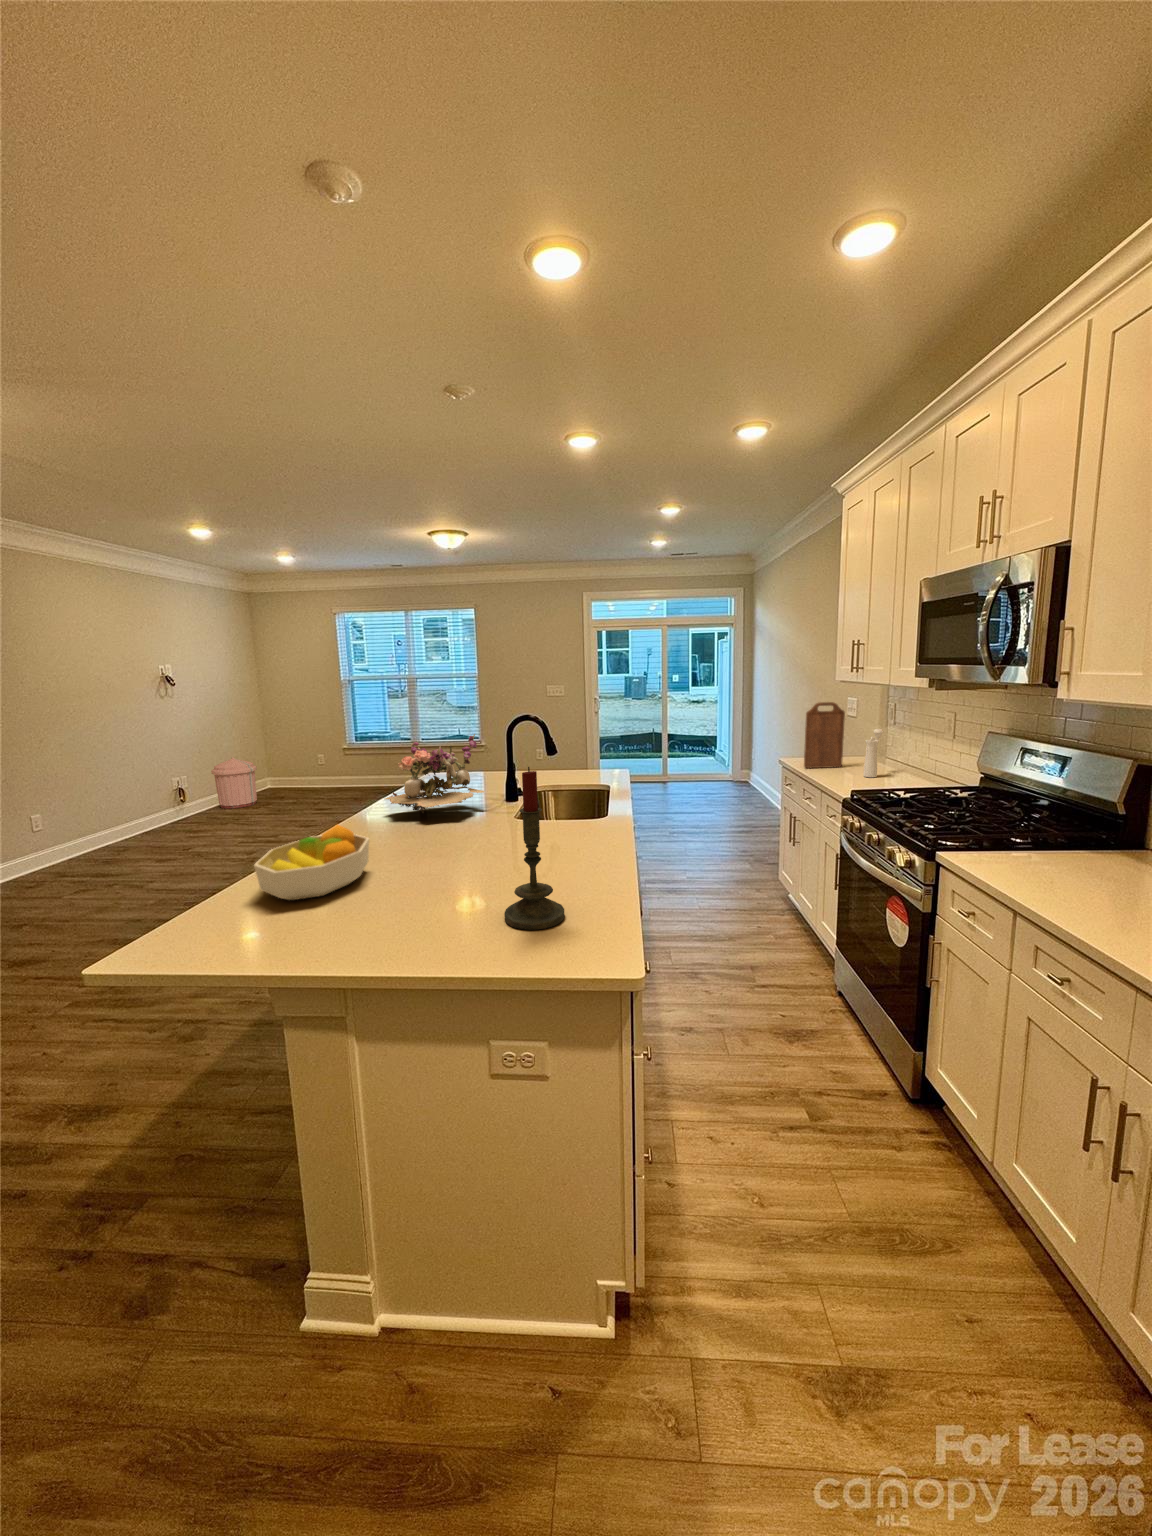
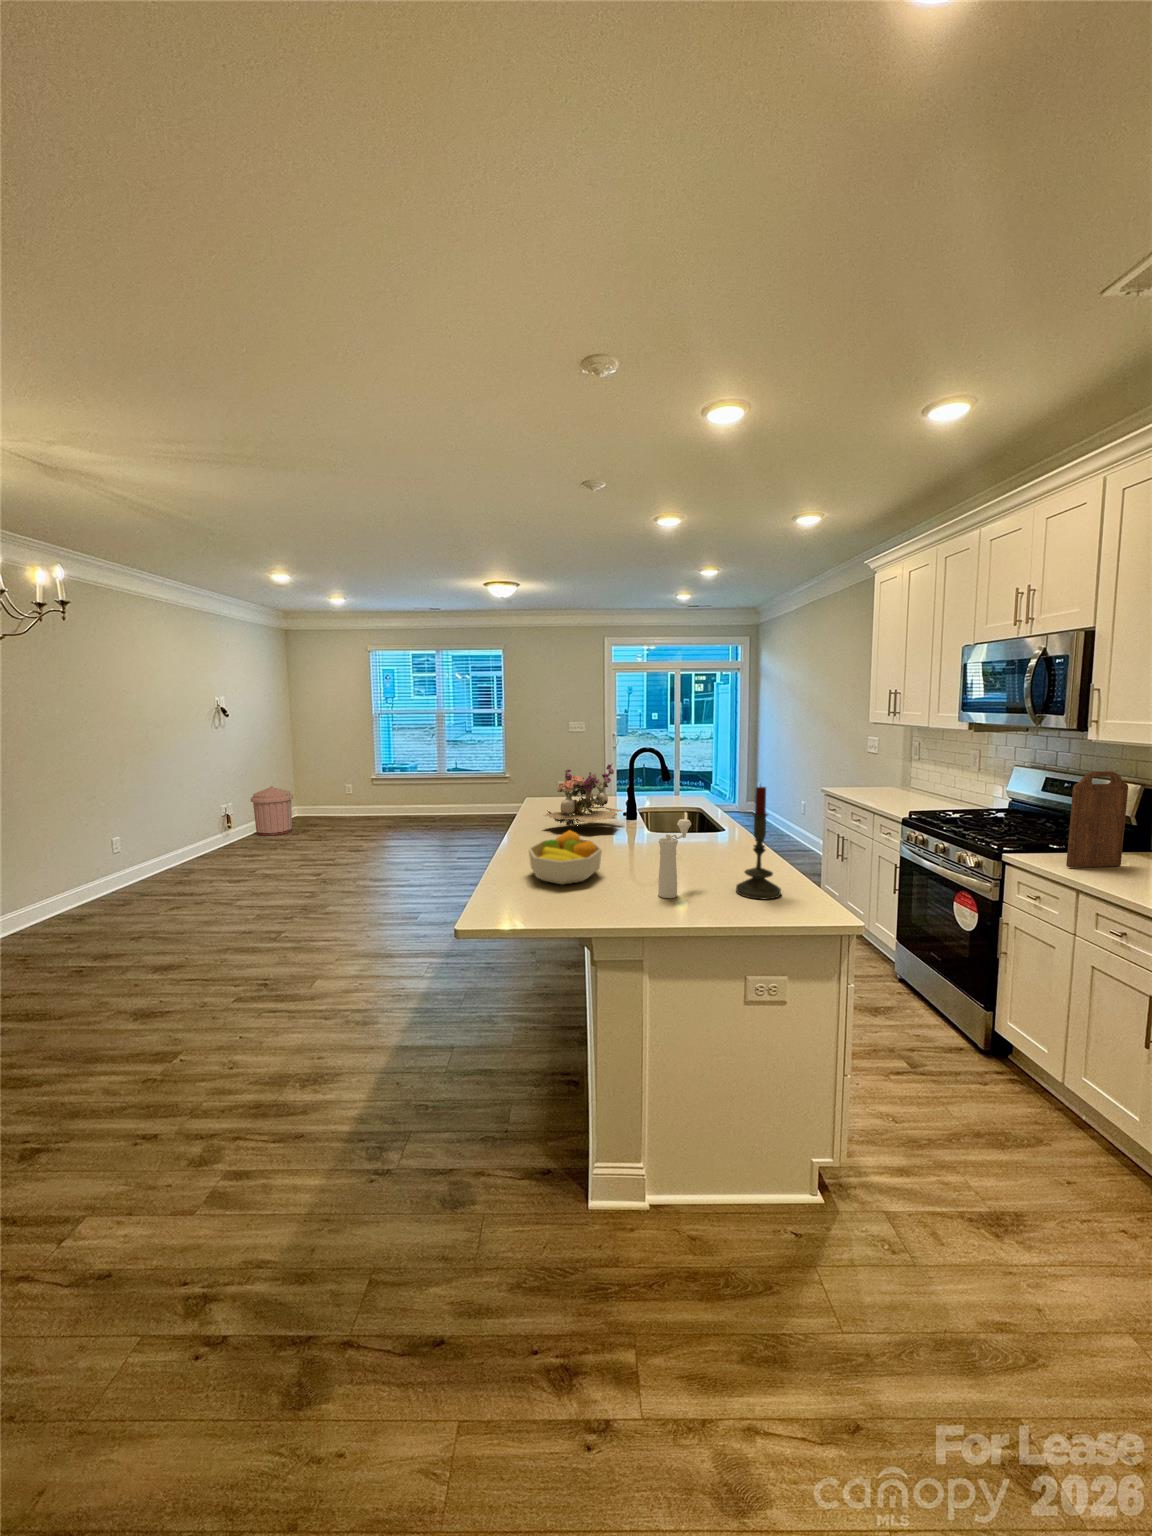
cutting board: present [804,702,845,768] -> present [1066,771,1128,868]
pepper mill: present [863,729,883,777] -> present [658,819,691,898]

